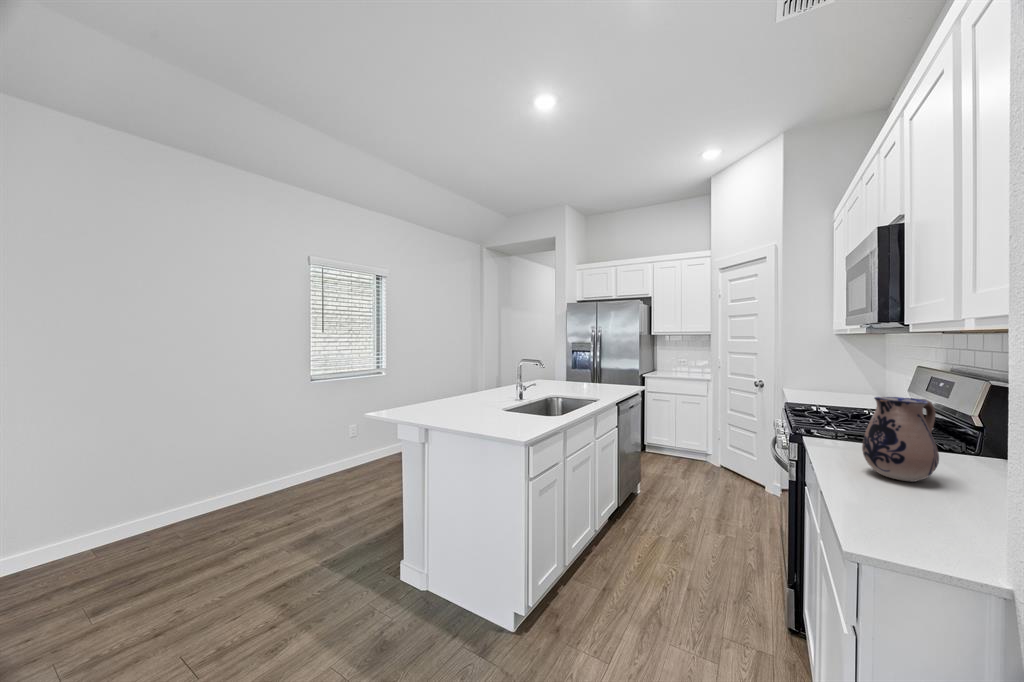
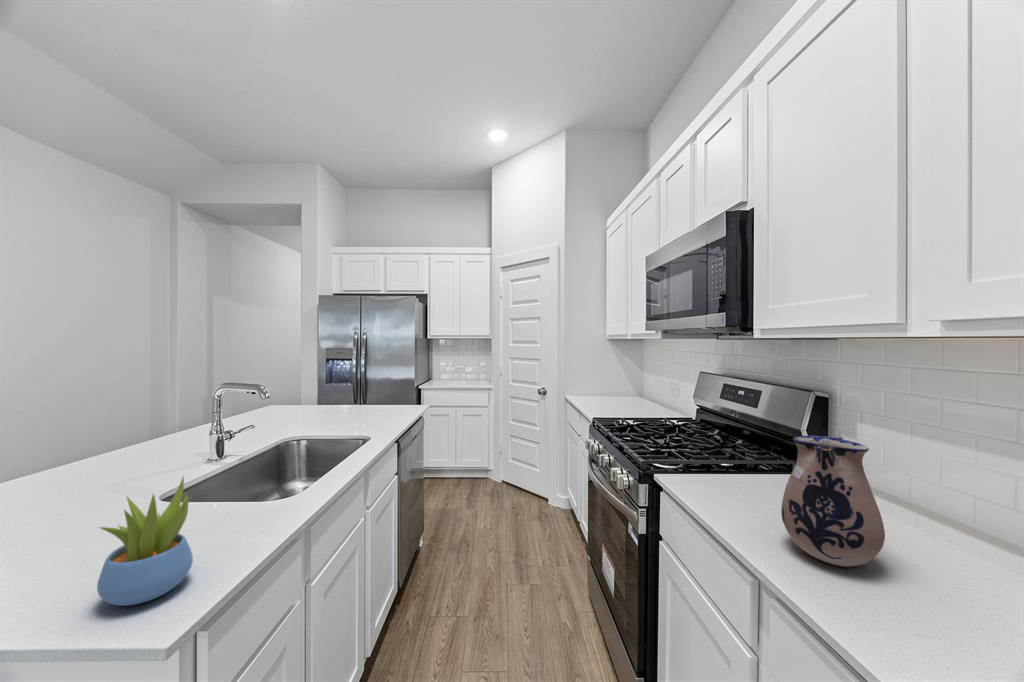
succulent plant: none [503,386,530,429] -> present [97,477,193,606]

